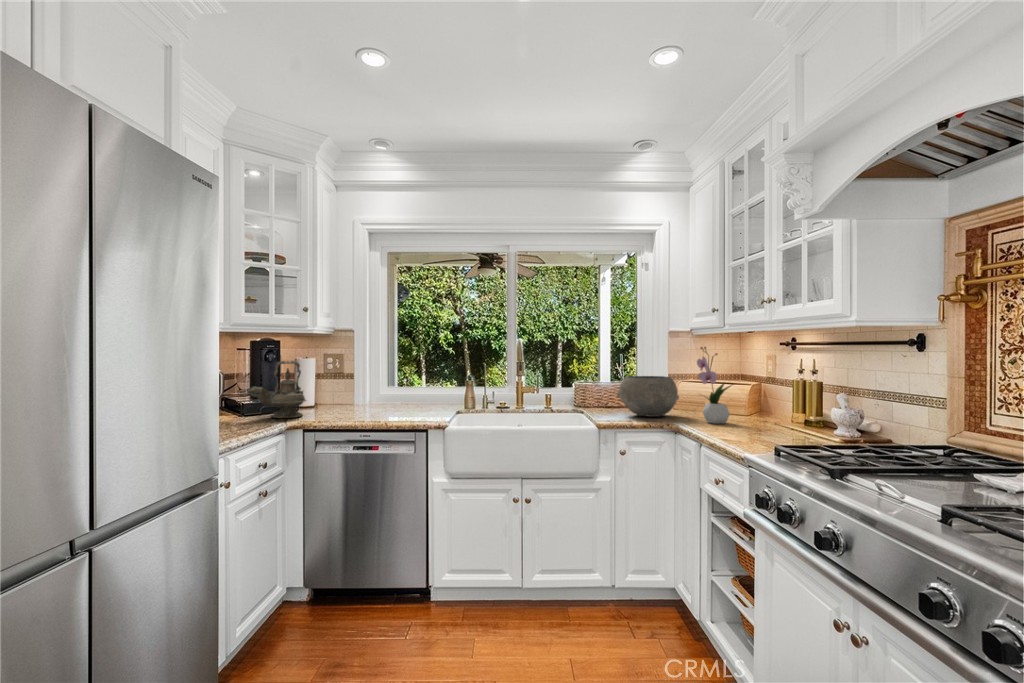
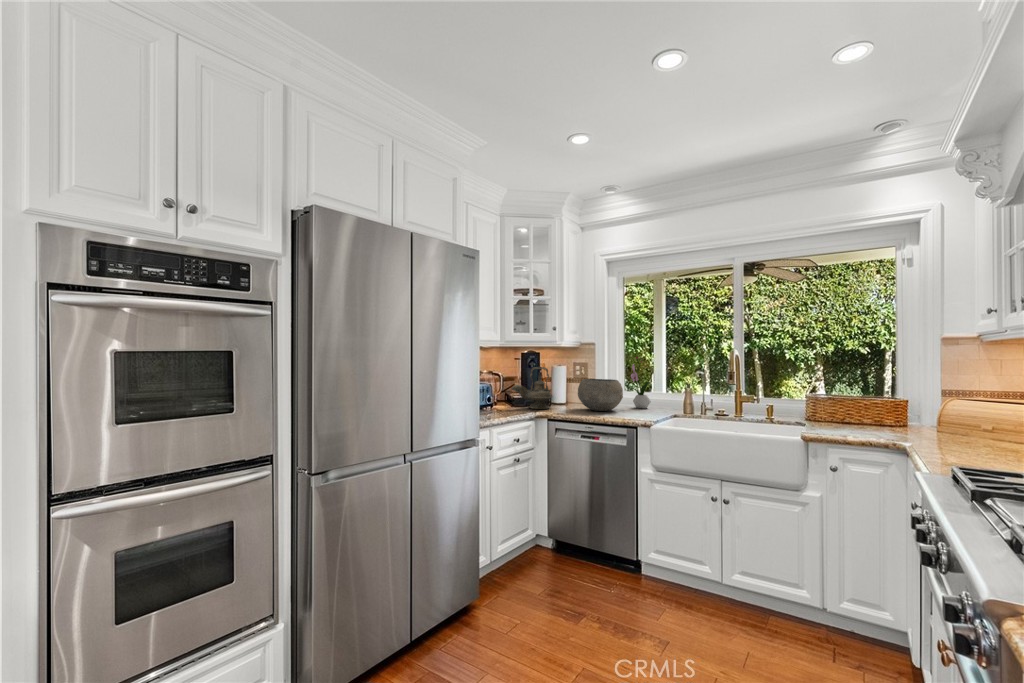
flower arrangement: present [697,347,731,424] -> present [631,357,651,408]
ceramic bowl: present [617,376,679,417] -> present [578,379,623,411]

